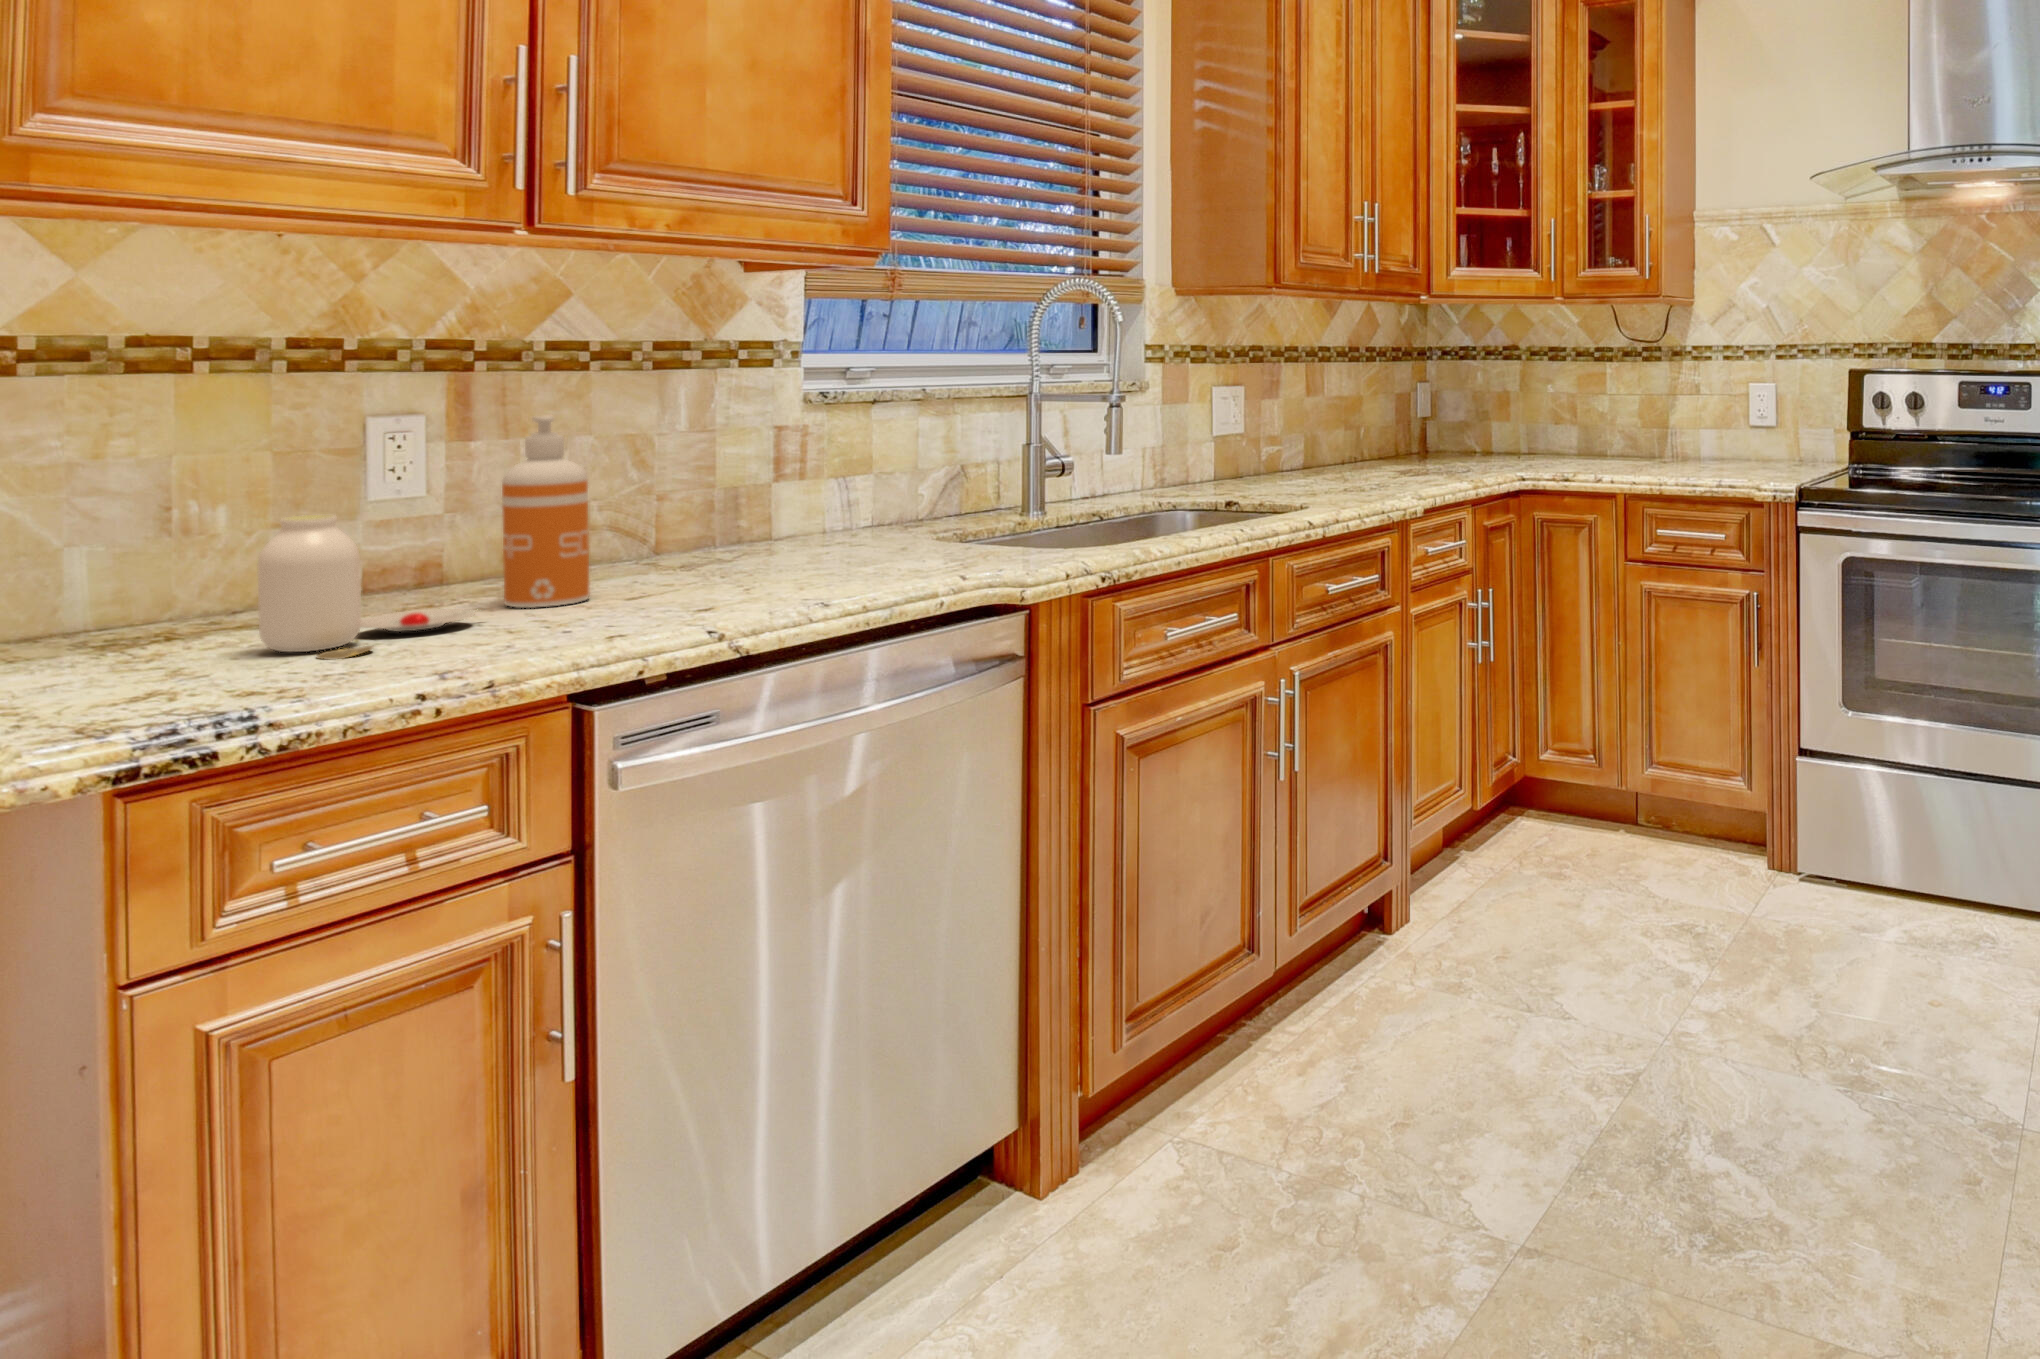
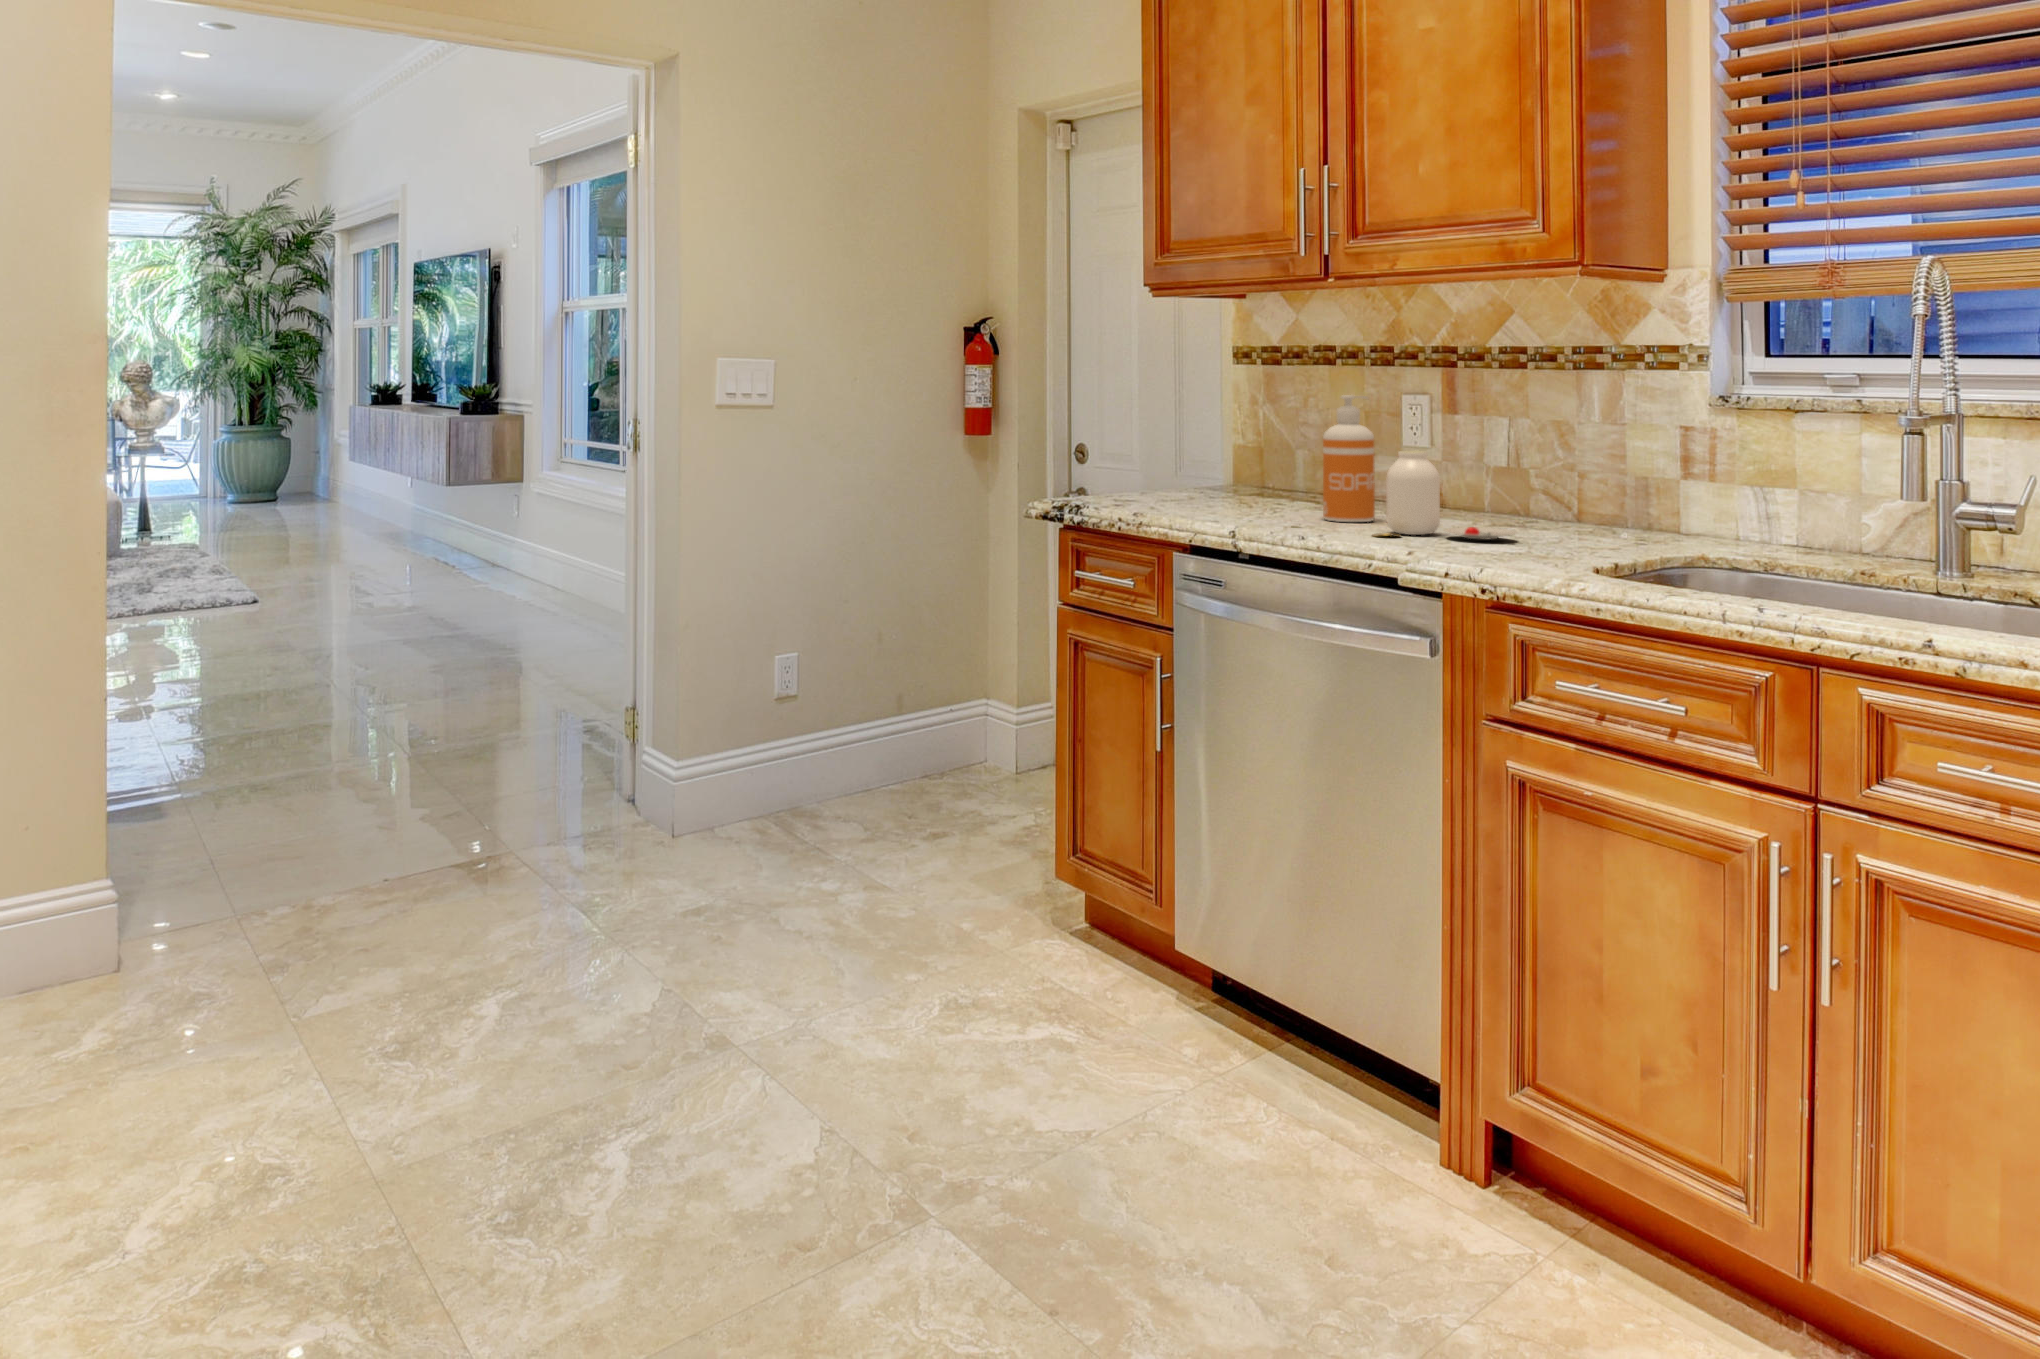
jar: present [258,515,474,660] -> present [1373,451,1516,540]

